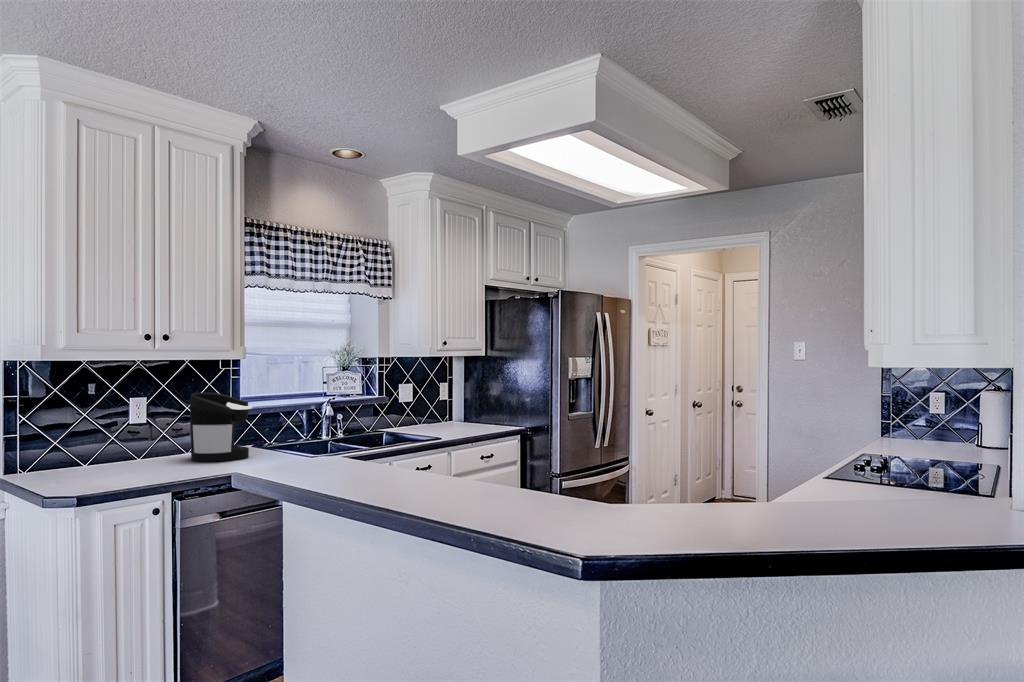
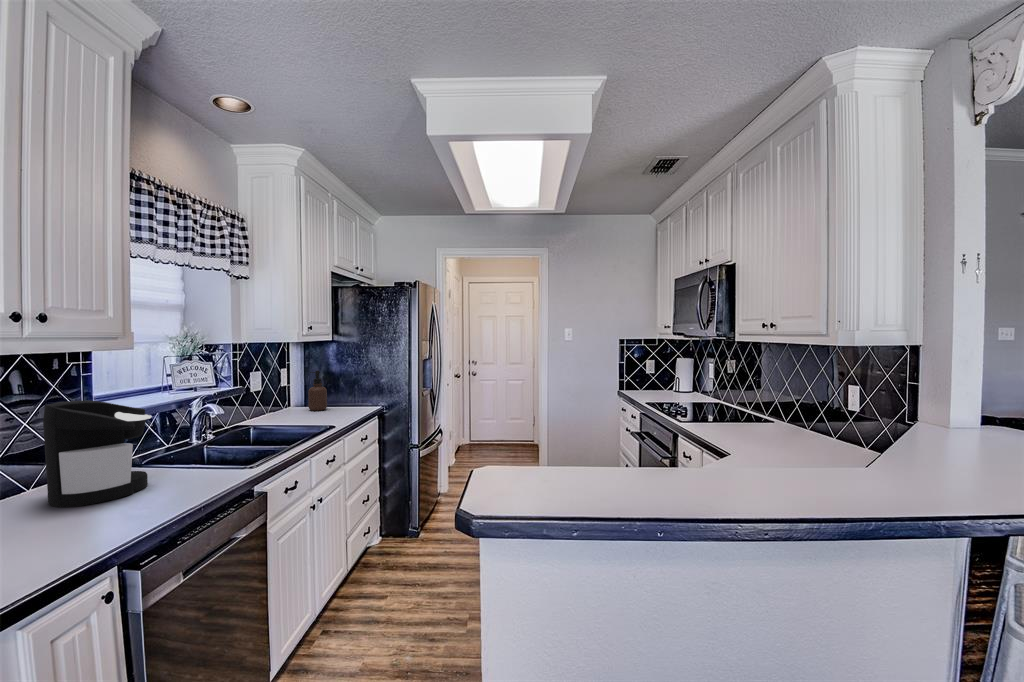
soap dispenser: none [459,386,476,427] -> present [308,370,327,411]

